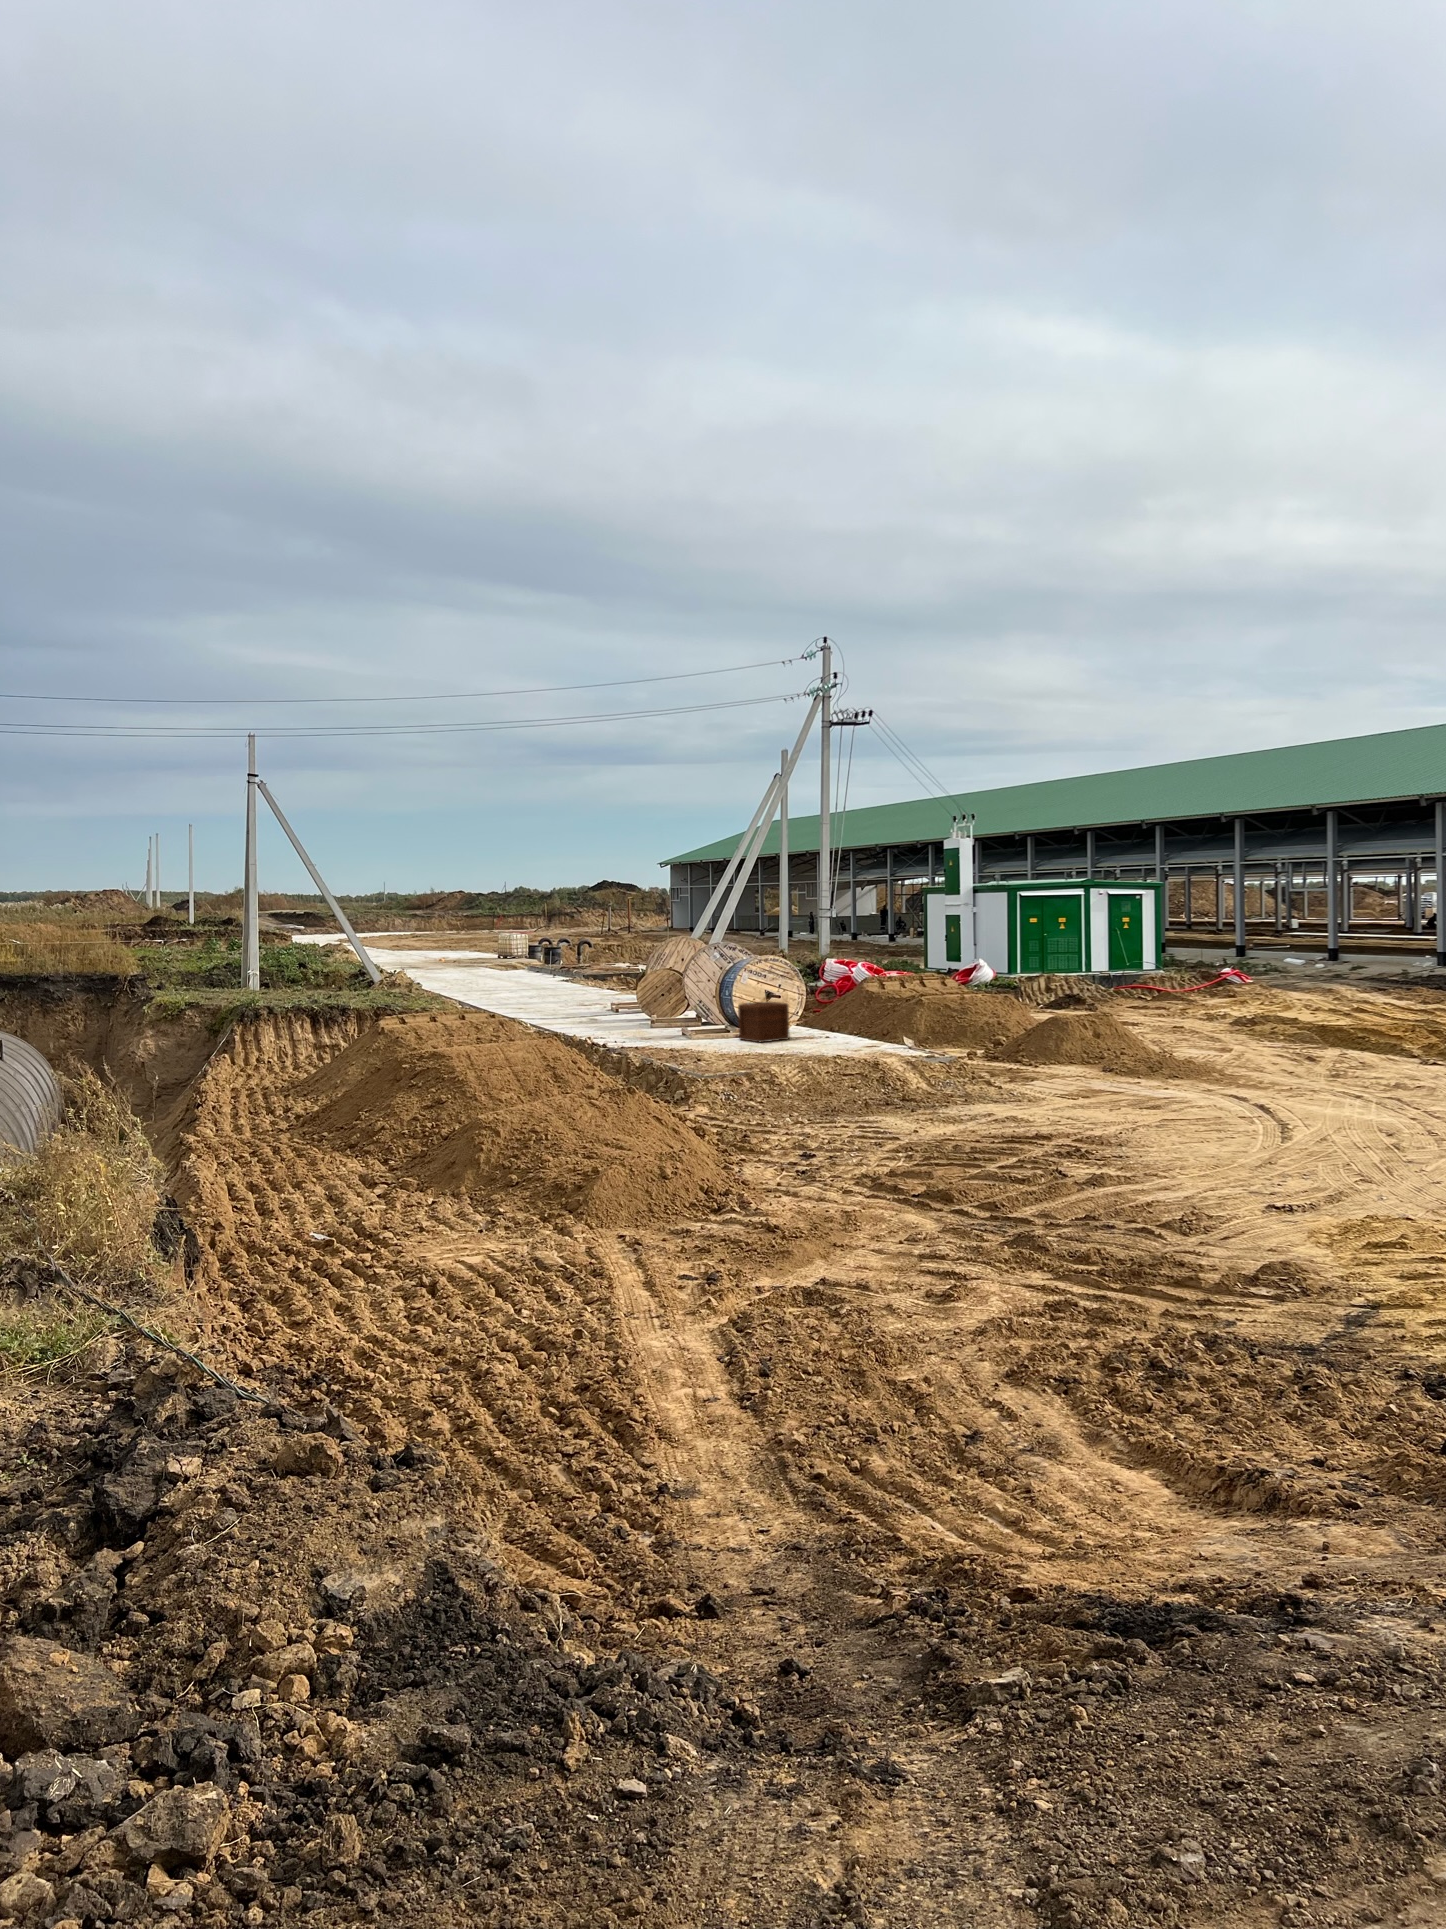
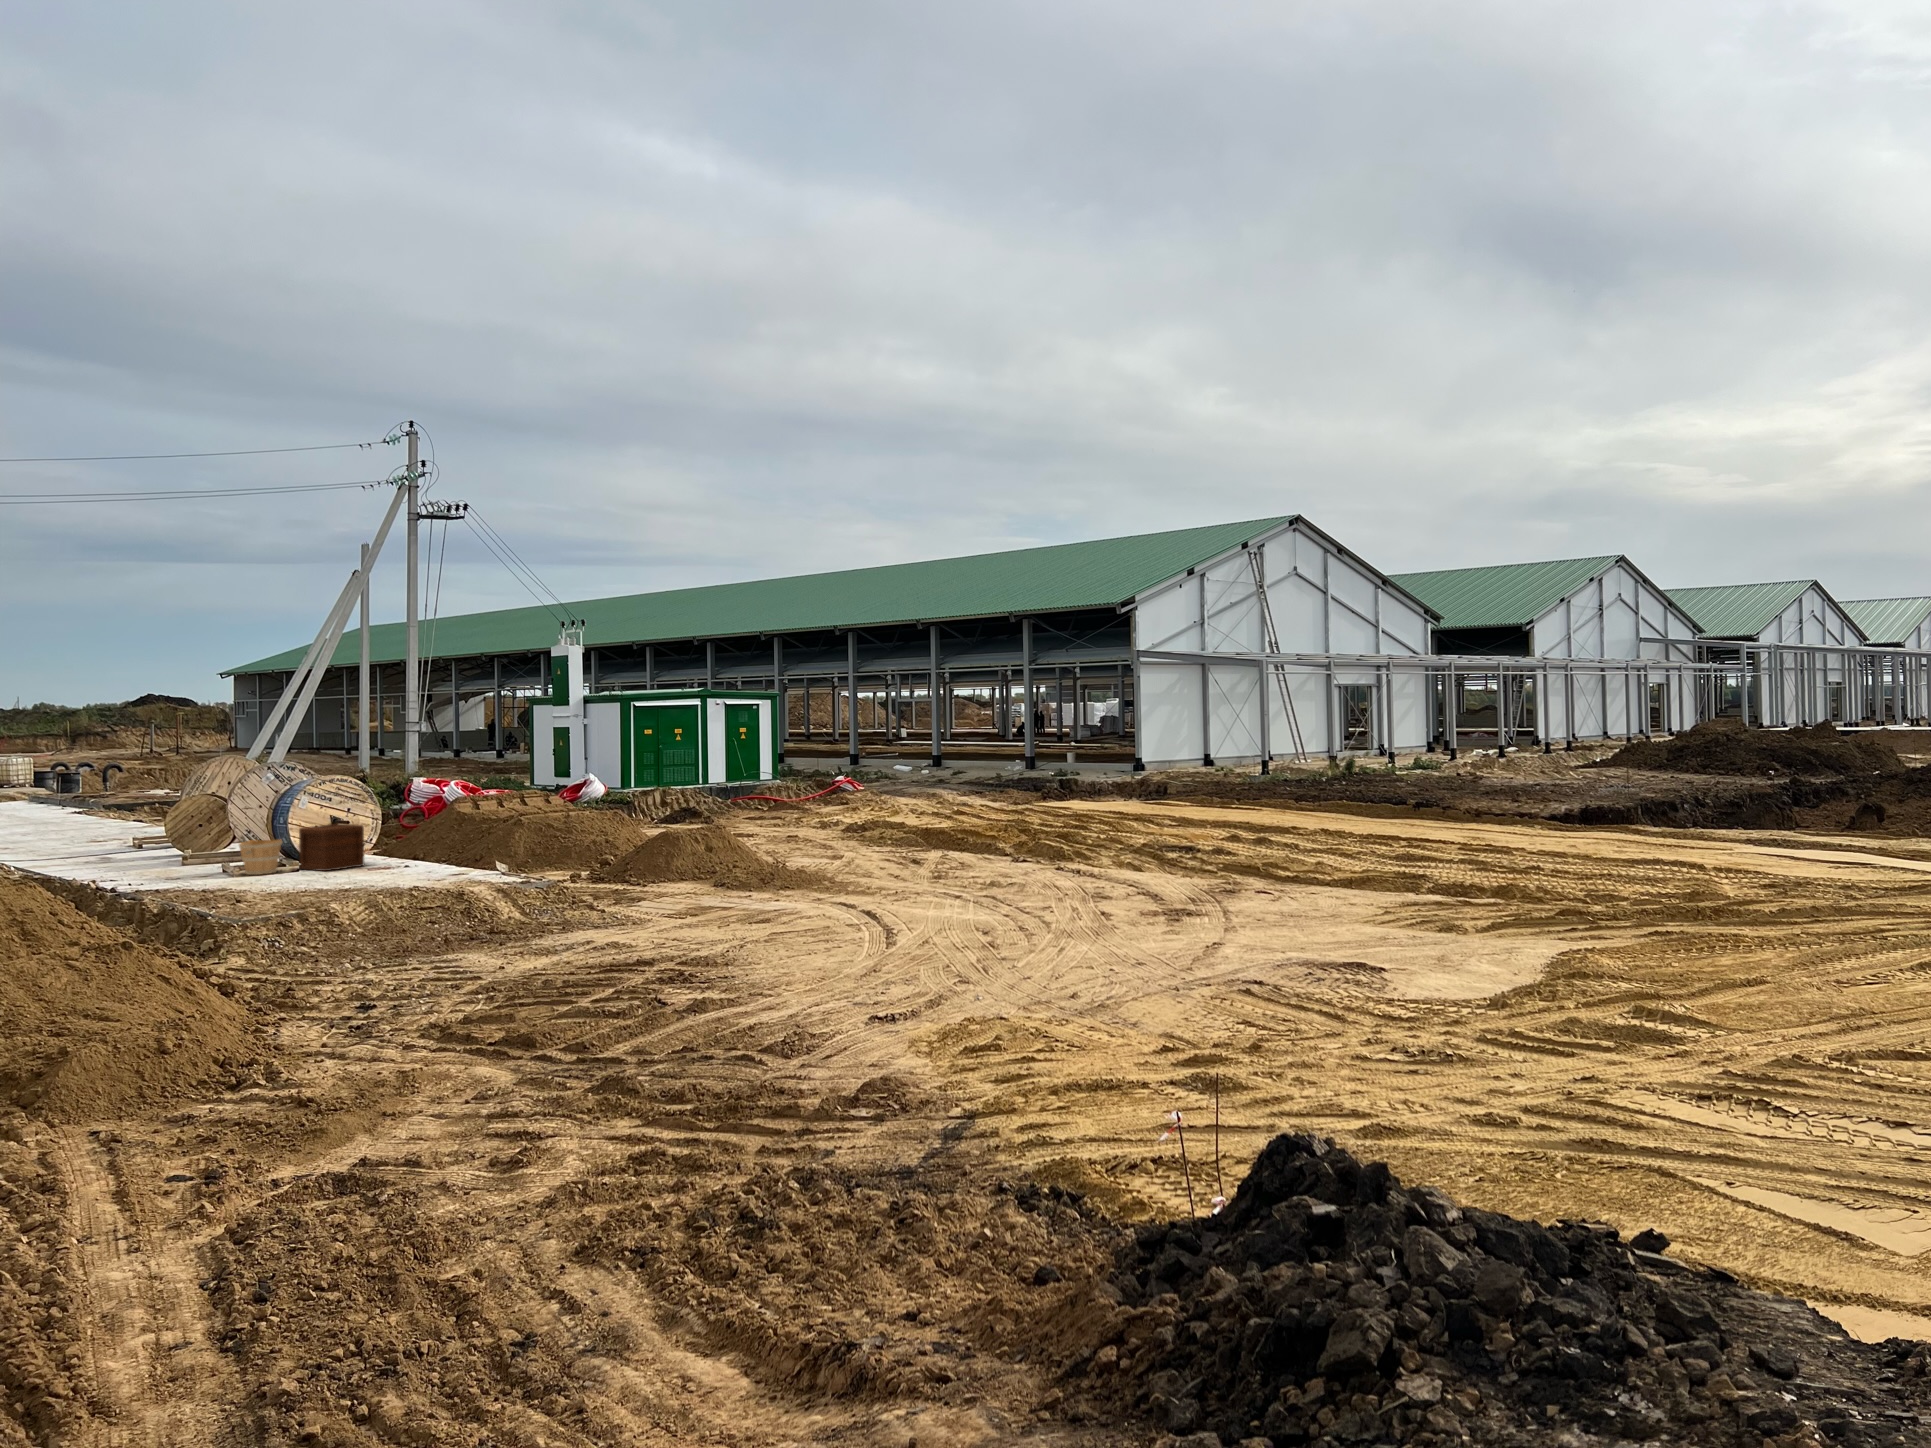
wooden bucket: none [693,1013,726,1043] -> present [239,840,282,875]

